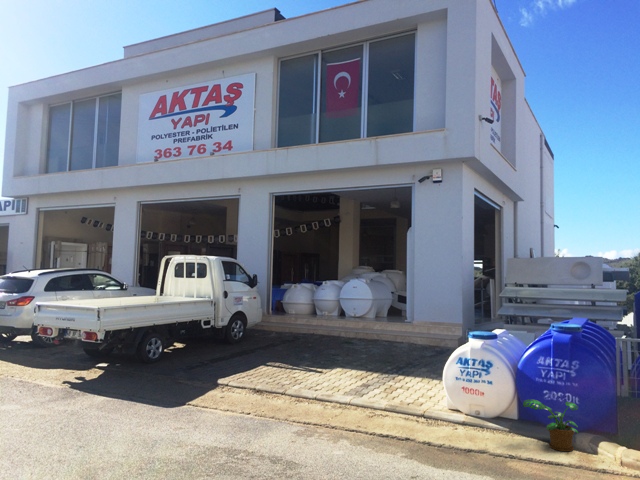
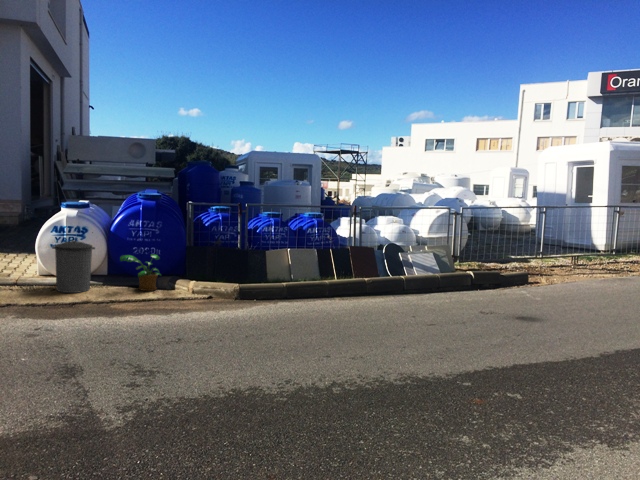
trash can: none [454,376,498,437] -> present [52,241,95,293]

